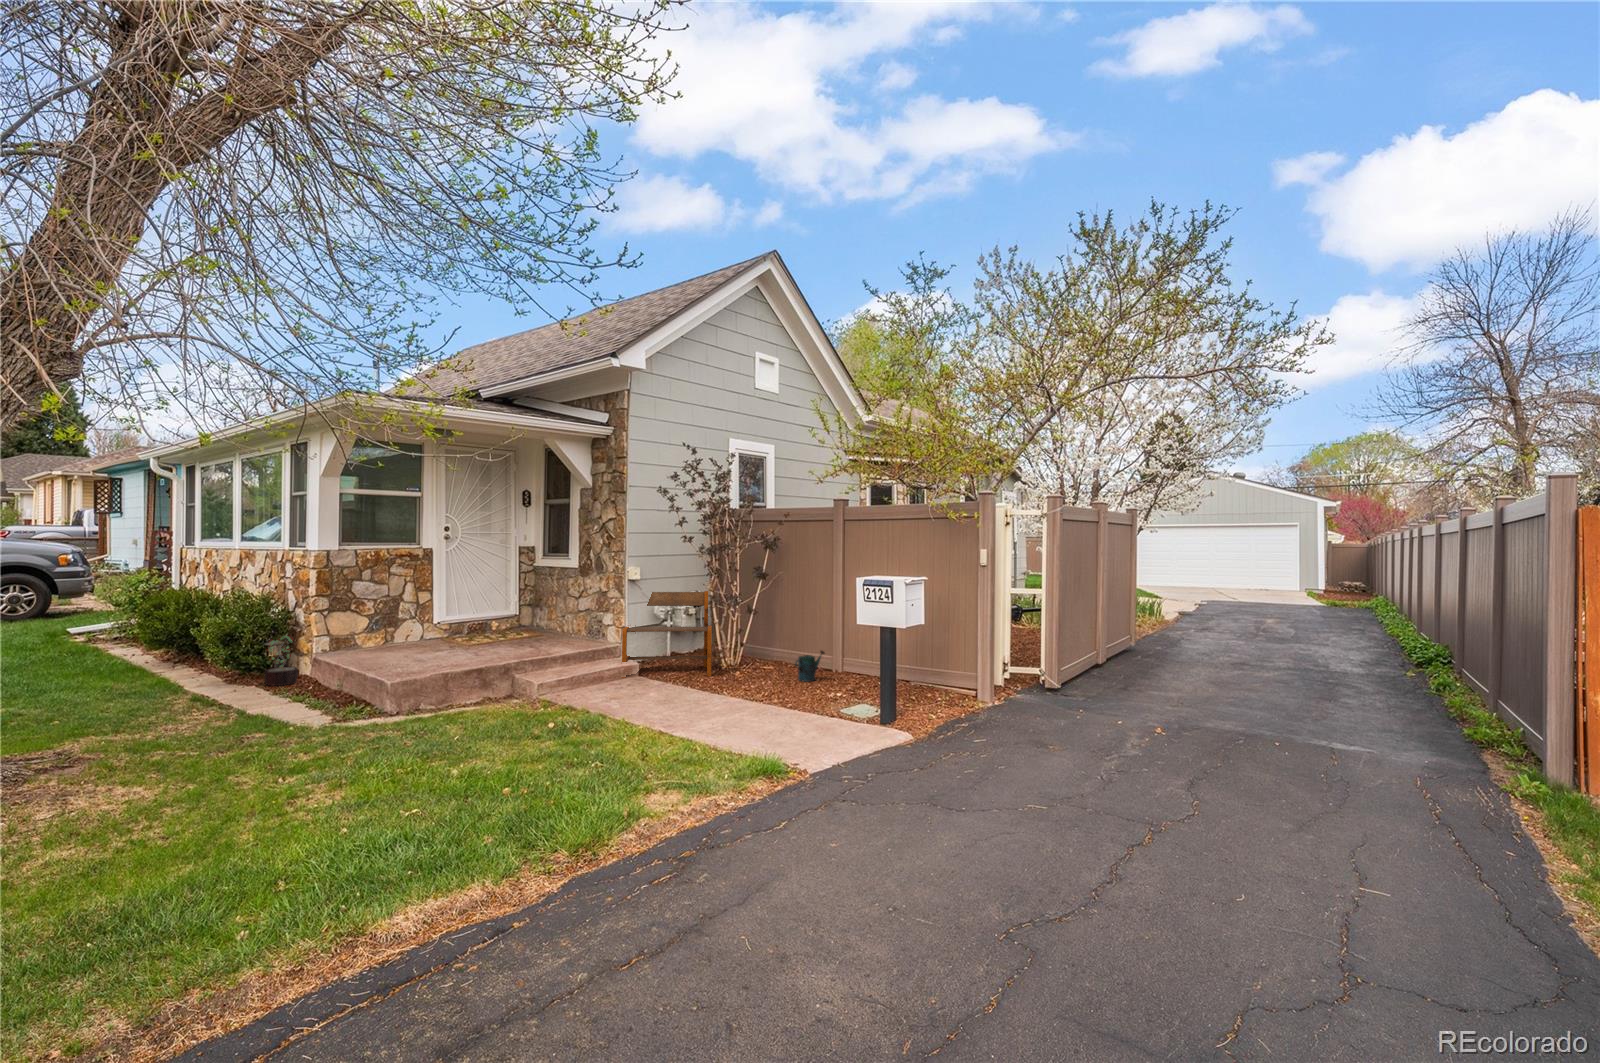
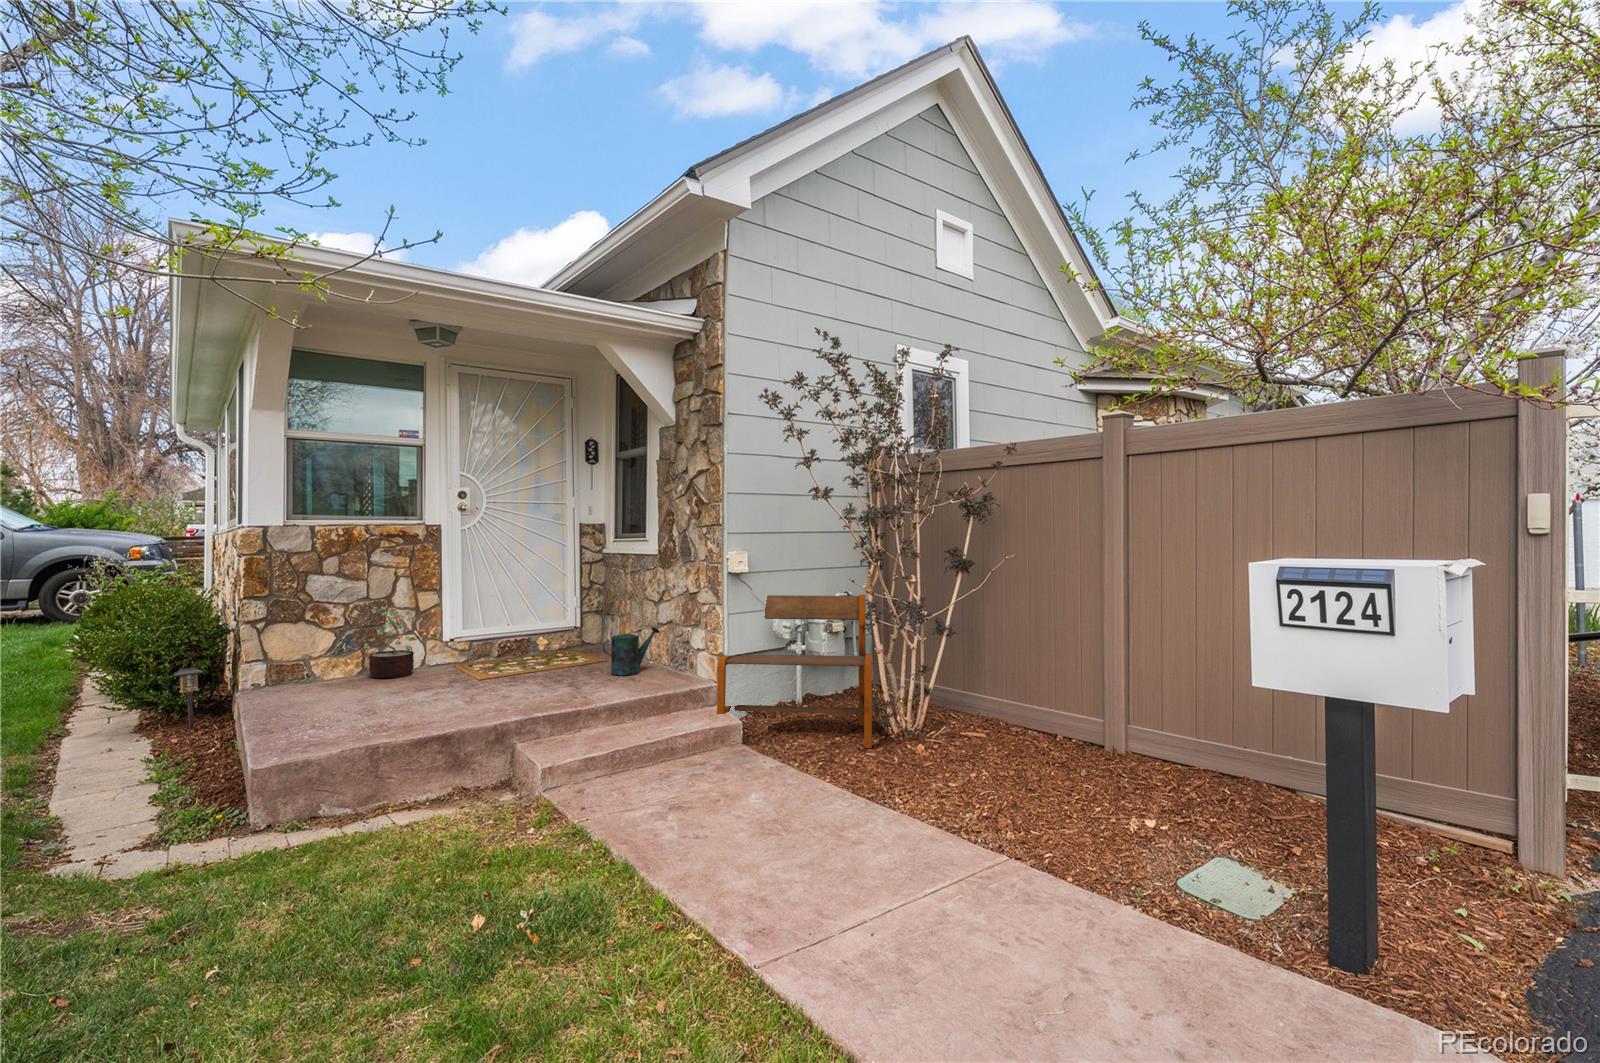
decorative plant: present [265,636,298,686] -> present [361,604,416,678]
watering can: present [795,651,825,682] -> present [603,627,660,675]

